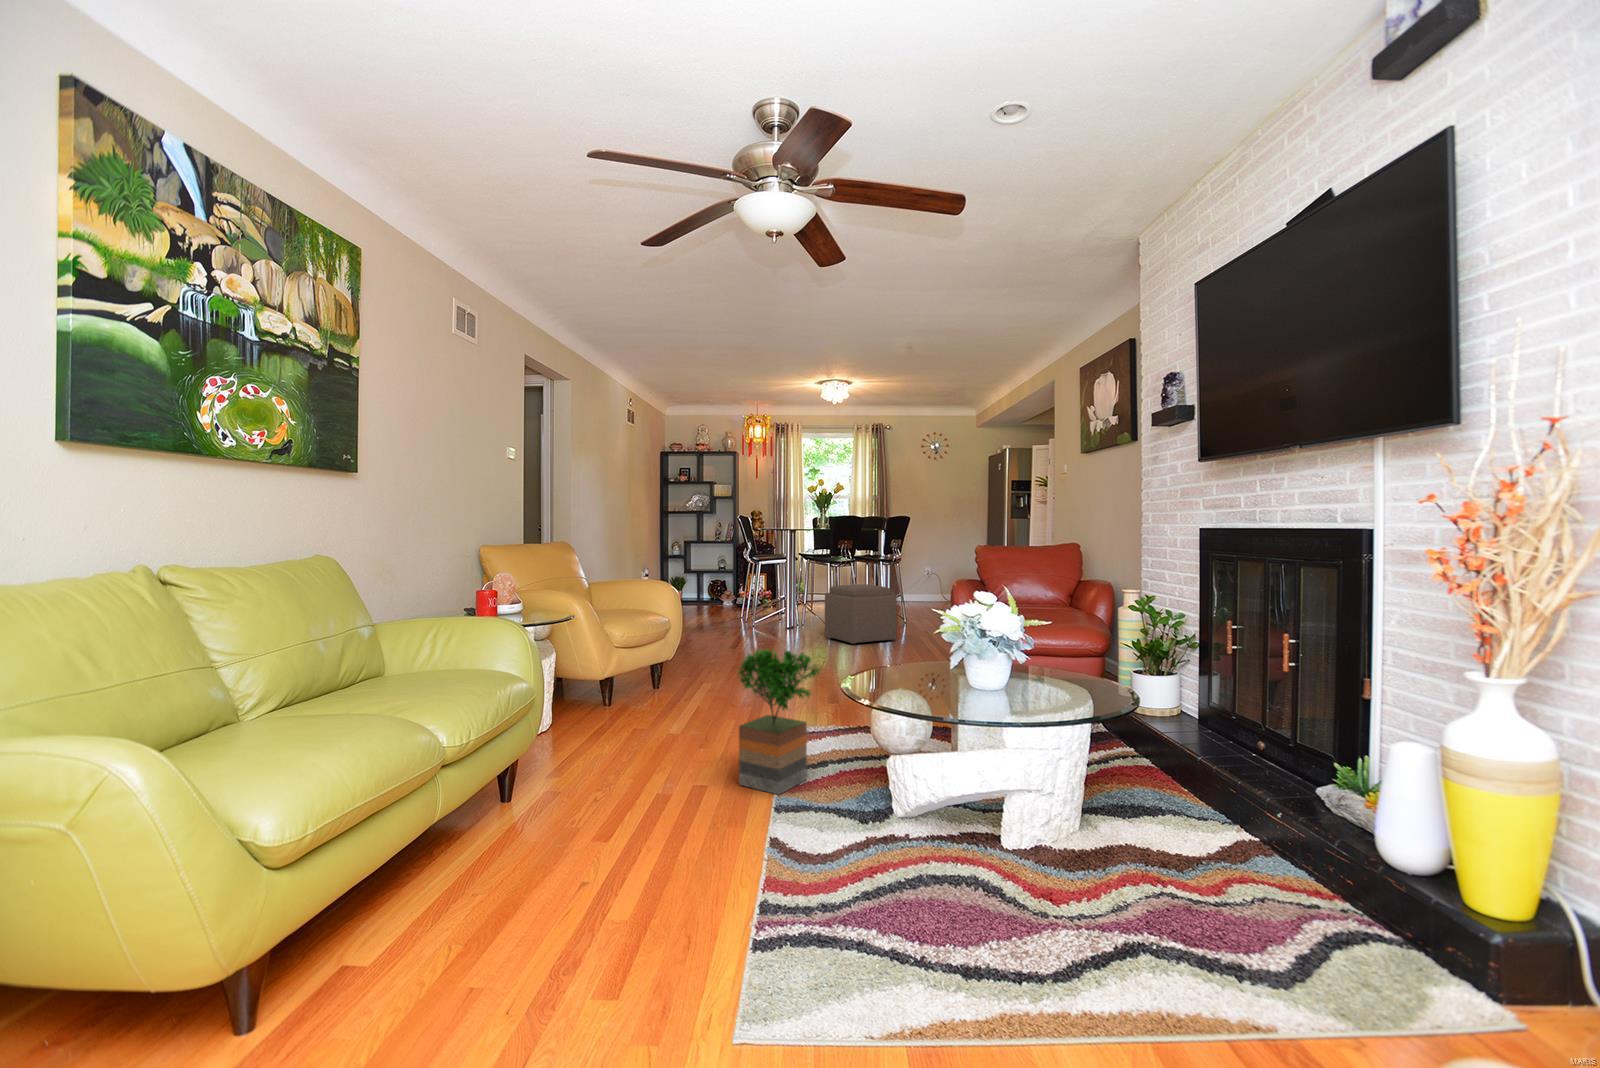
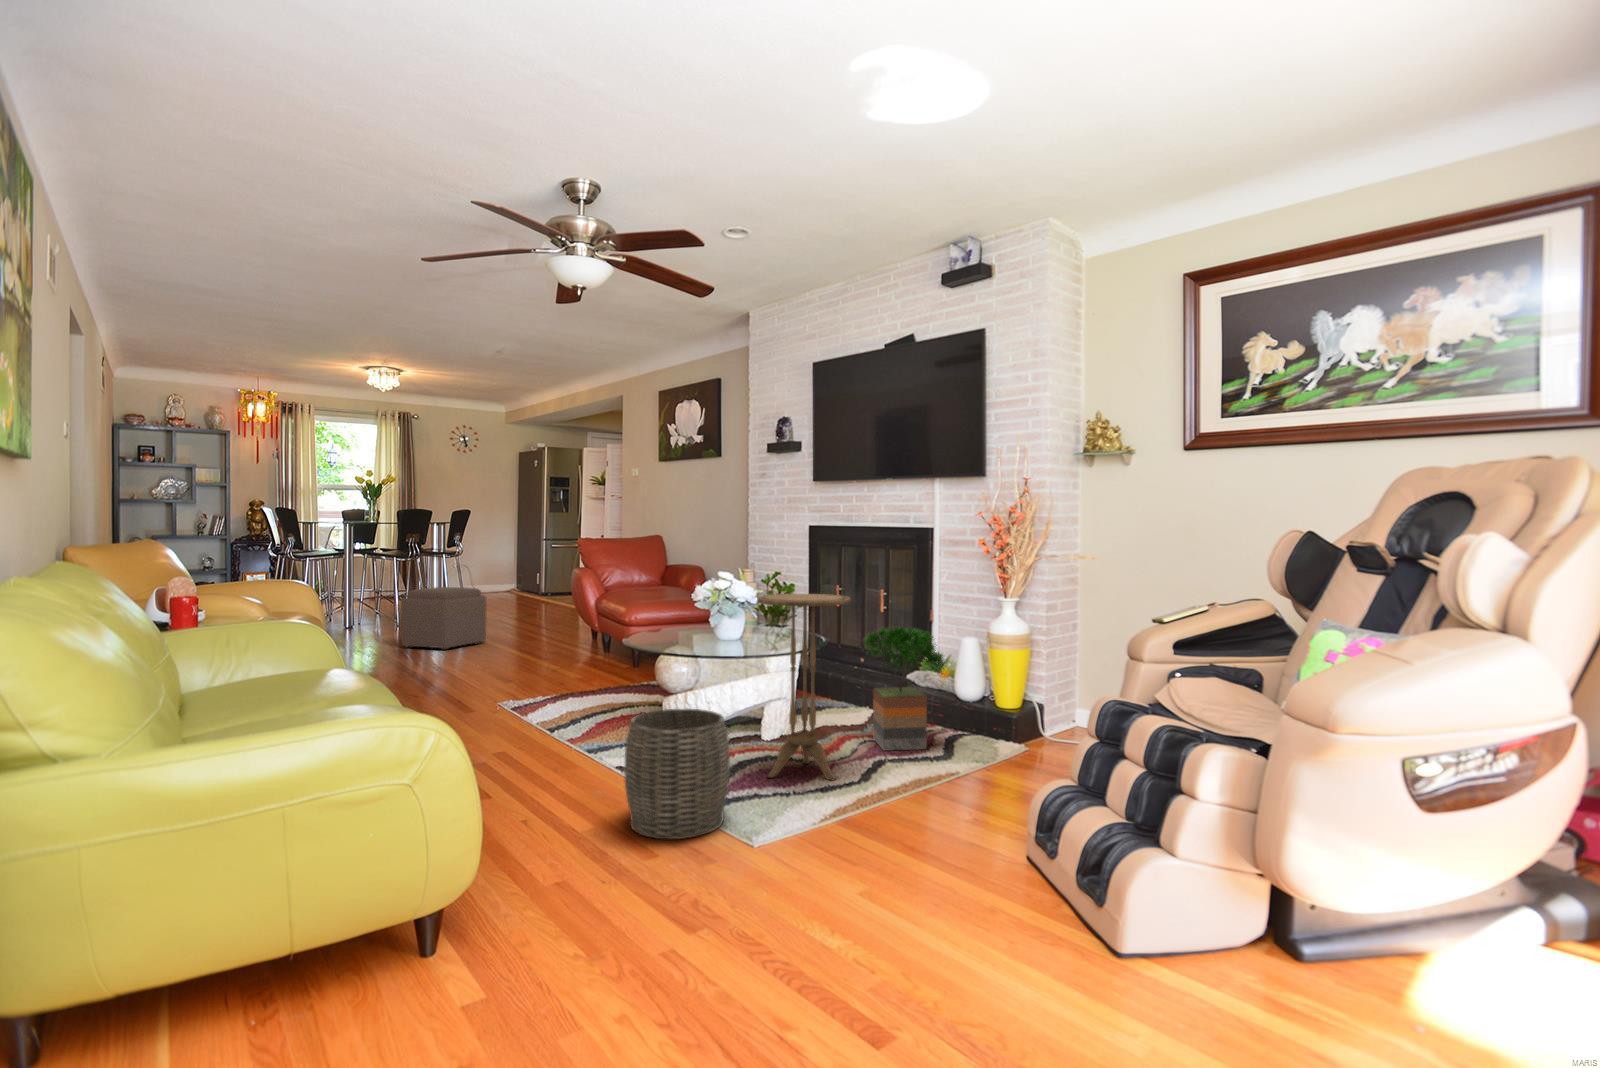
side table: none [909,641,1061,962] -> present [757,594,850,780]
potted tree: present [739,649,820,795] -> present [864,627,945,751]
woven basket: none [644,789,790,996] -> present [625,709,730,839]

